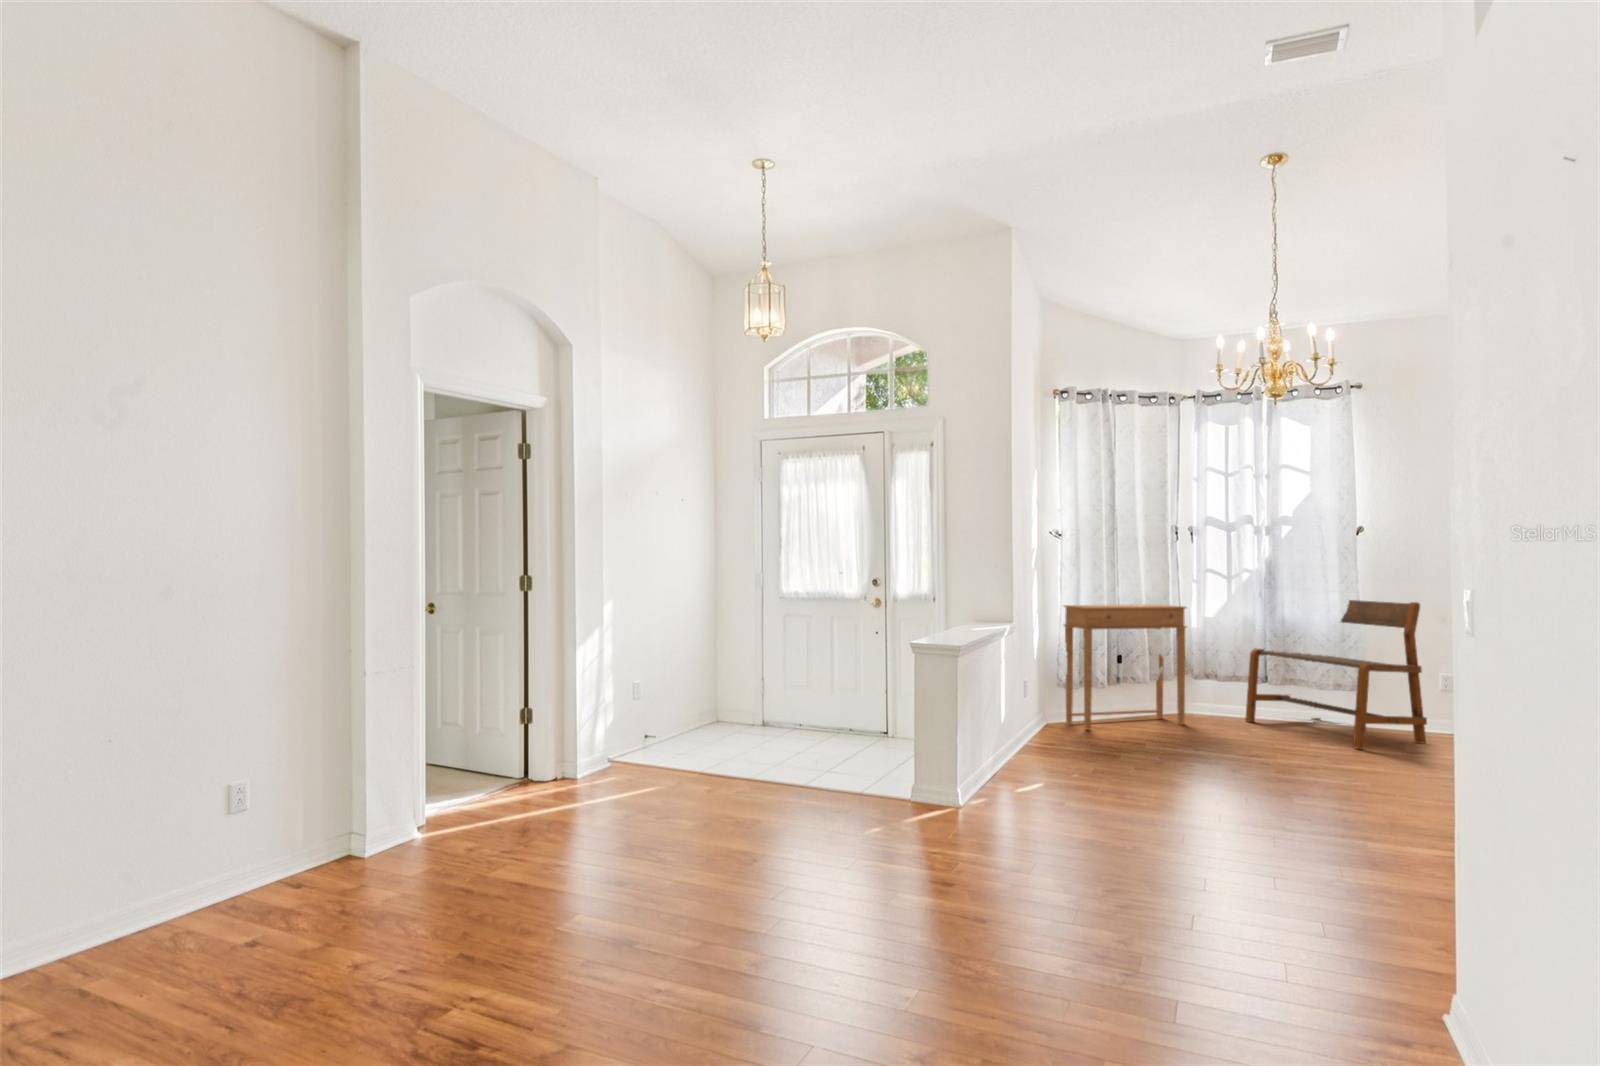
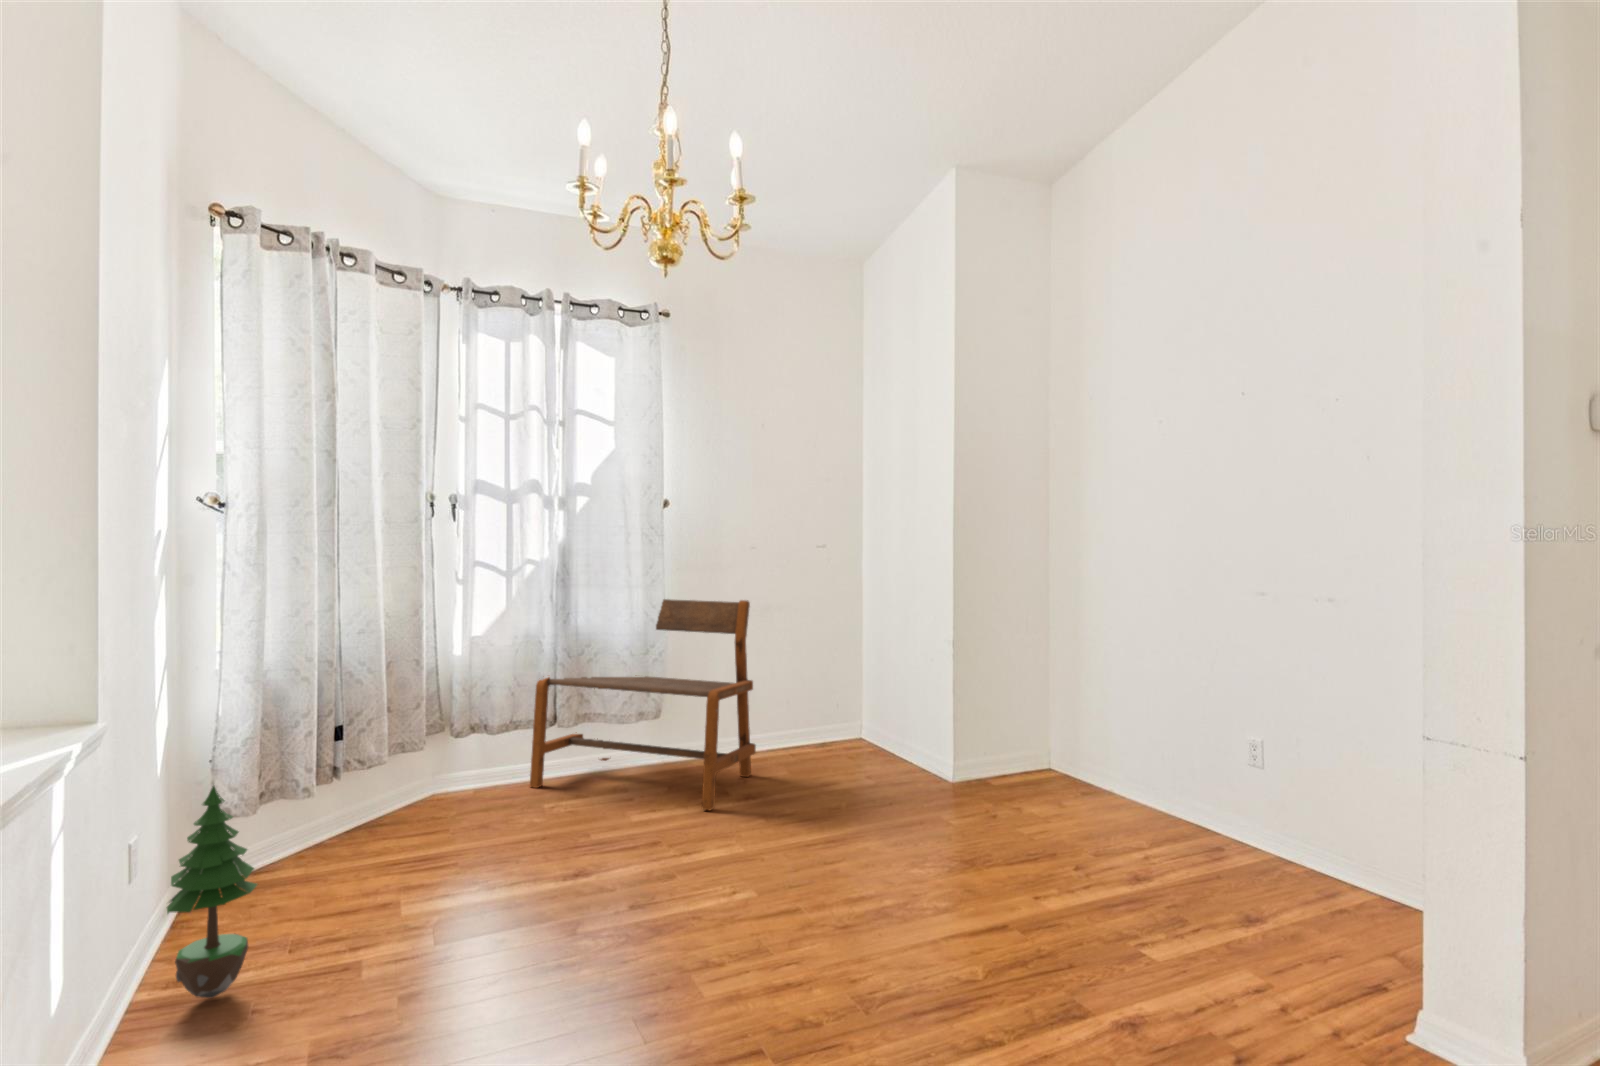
side table: present [1064,605,1186,729] -> none [228,624,458,894]
potted tree: none [1029,654,1062,746] -> present [167,786,257,998]

